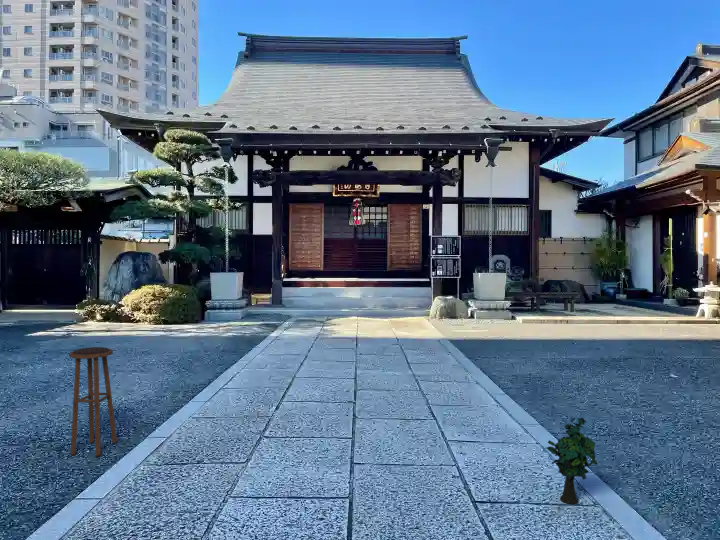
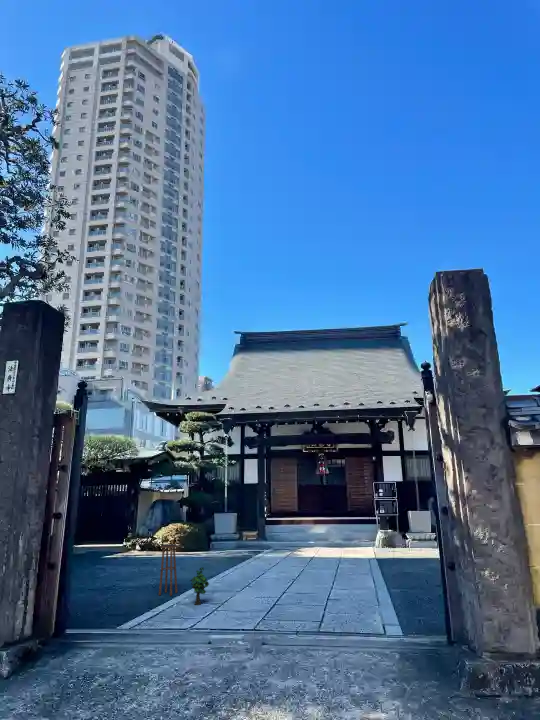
decorative plant: present [546,418,597,504] -> present [190,568,209,605]

